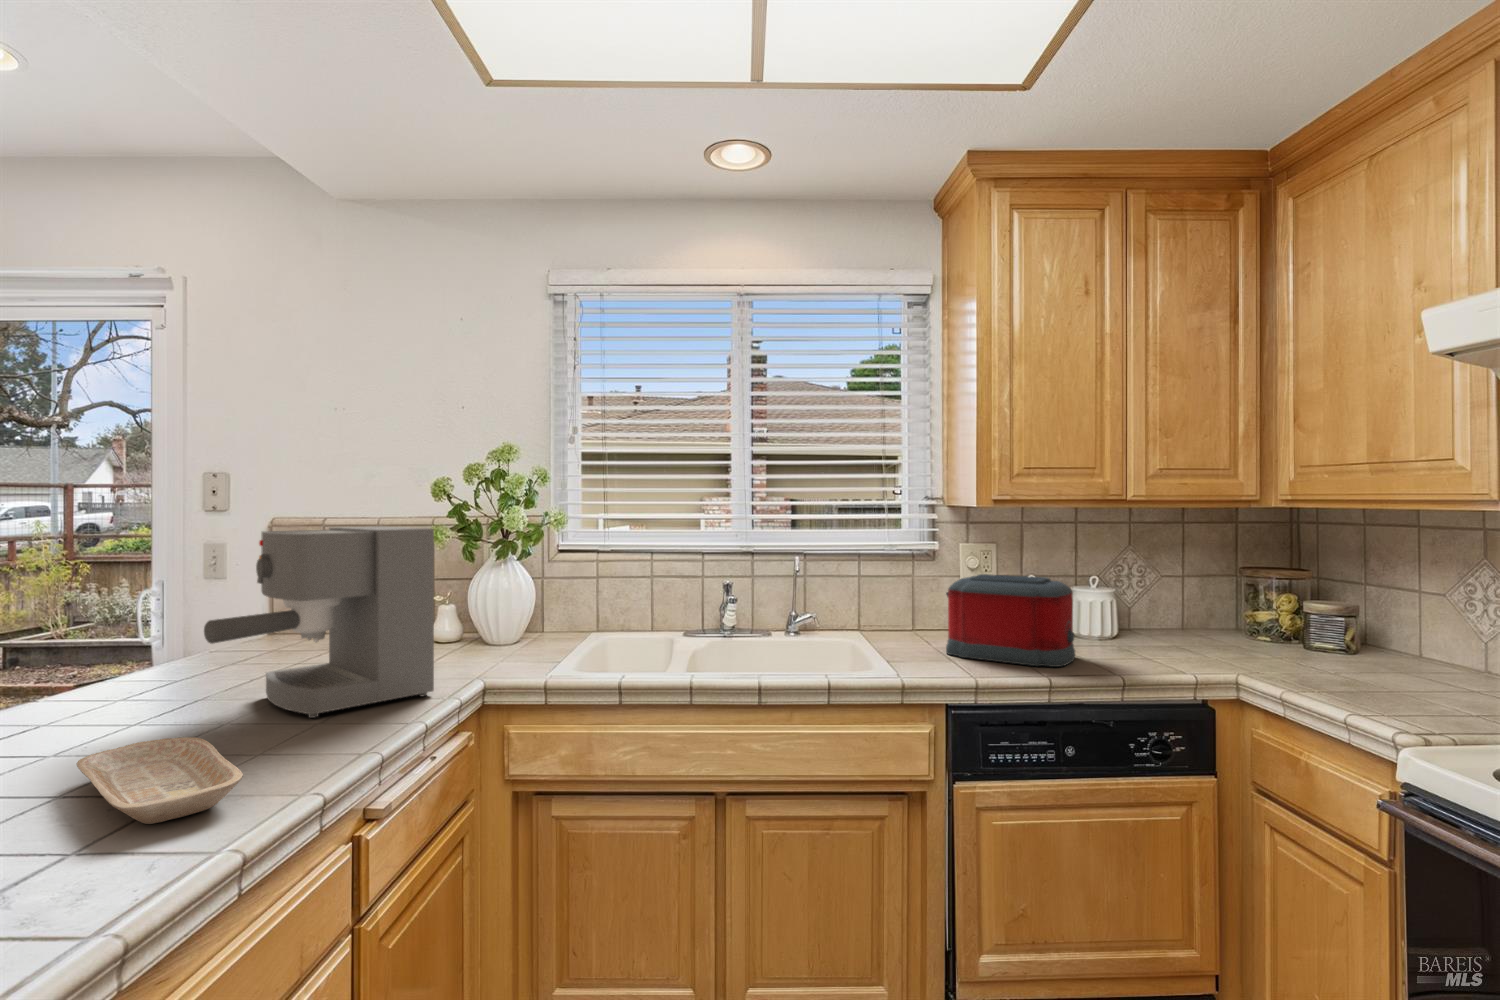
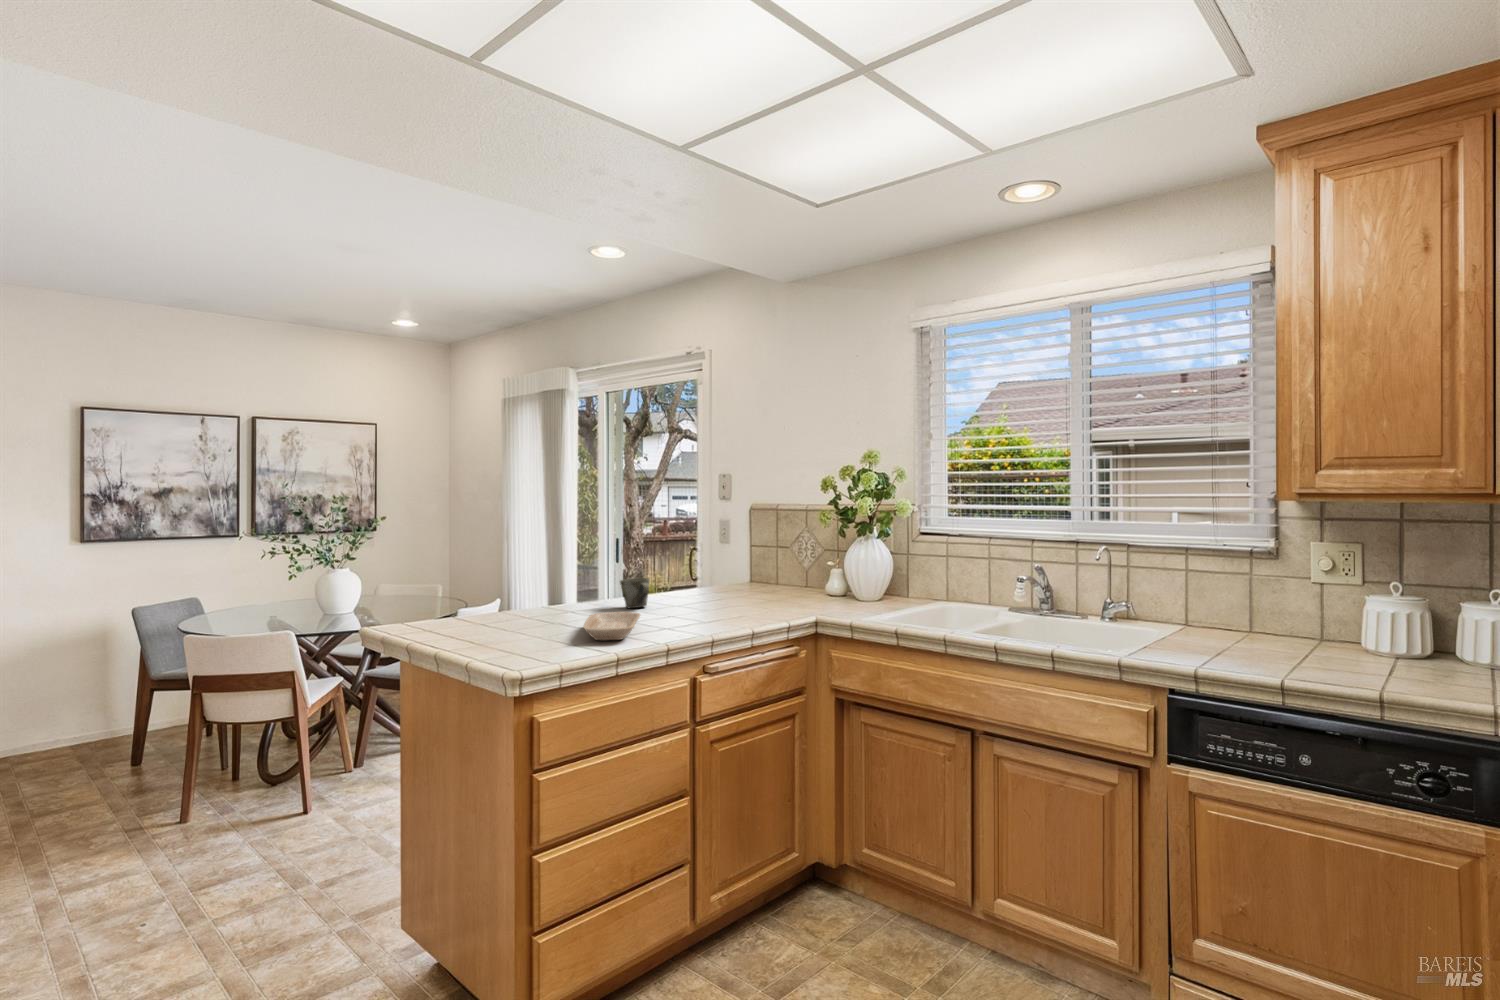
coffee maker: present [204,526,434,718] -> none [659,508,779,618]
toaster: present [946,574,1075,667] -> none [1227,573,1383,676]
mug: none [81,661,162,724] -> present [620,578,650,608]

